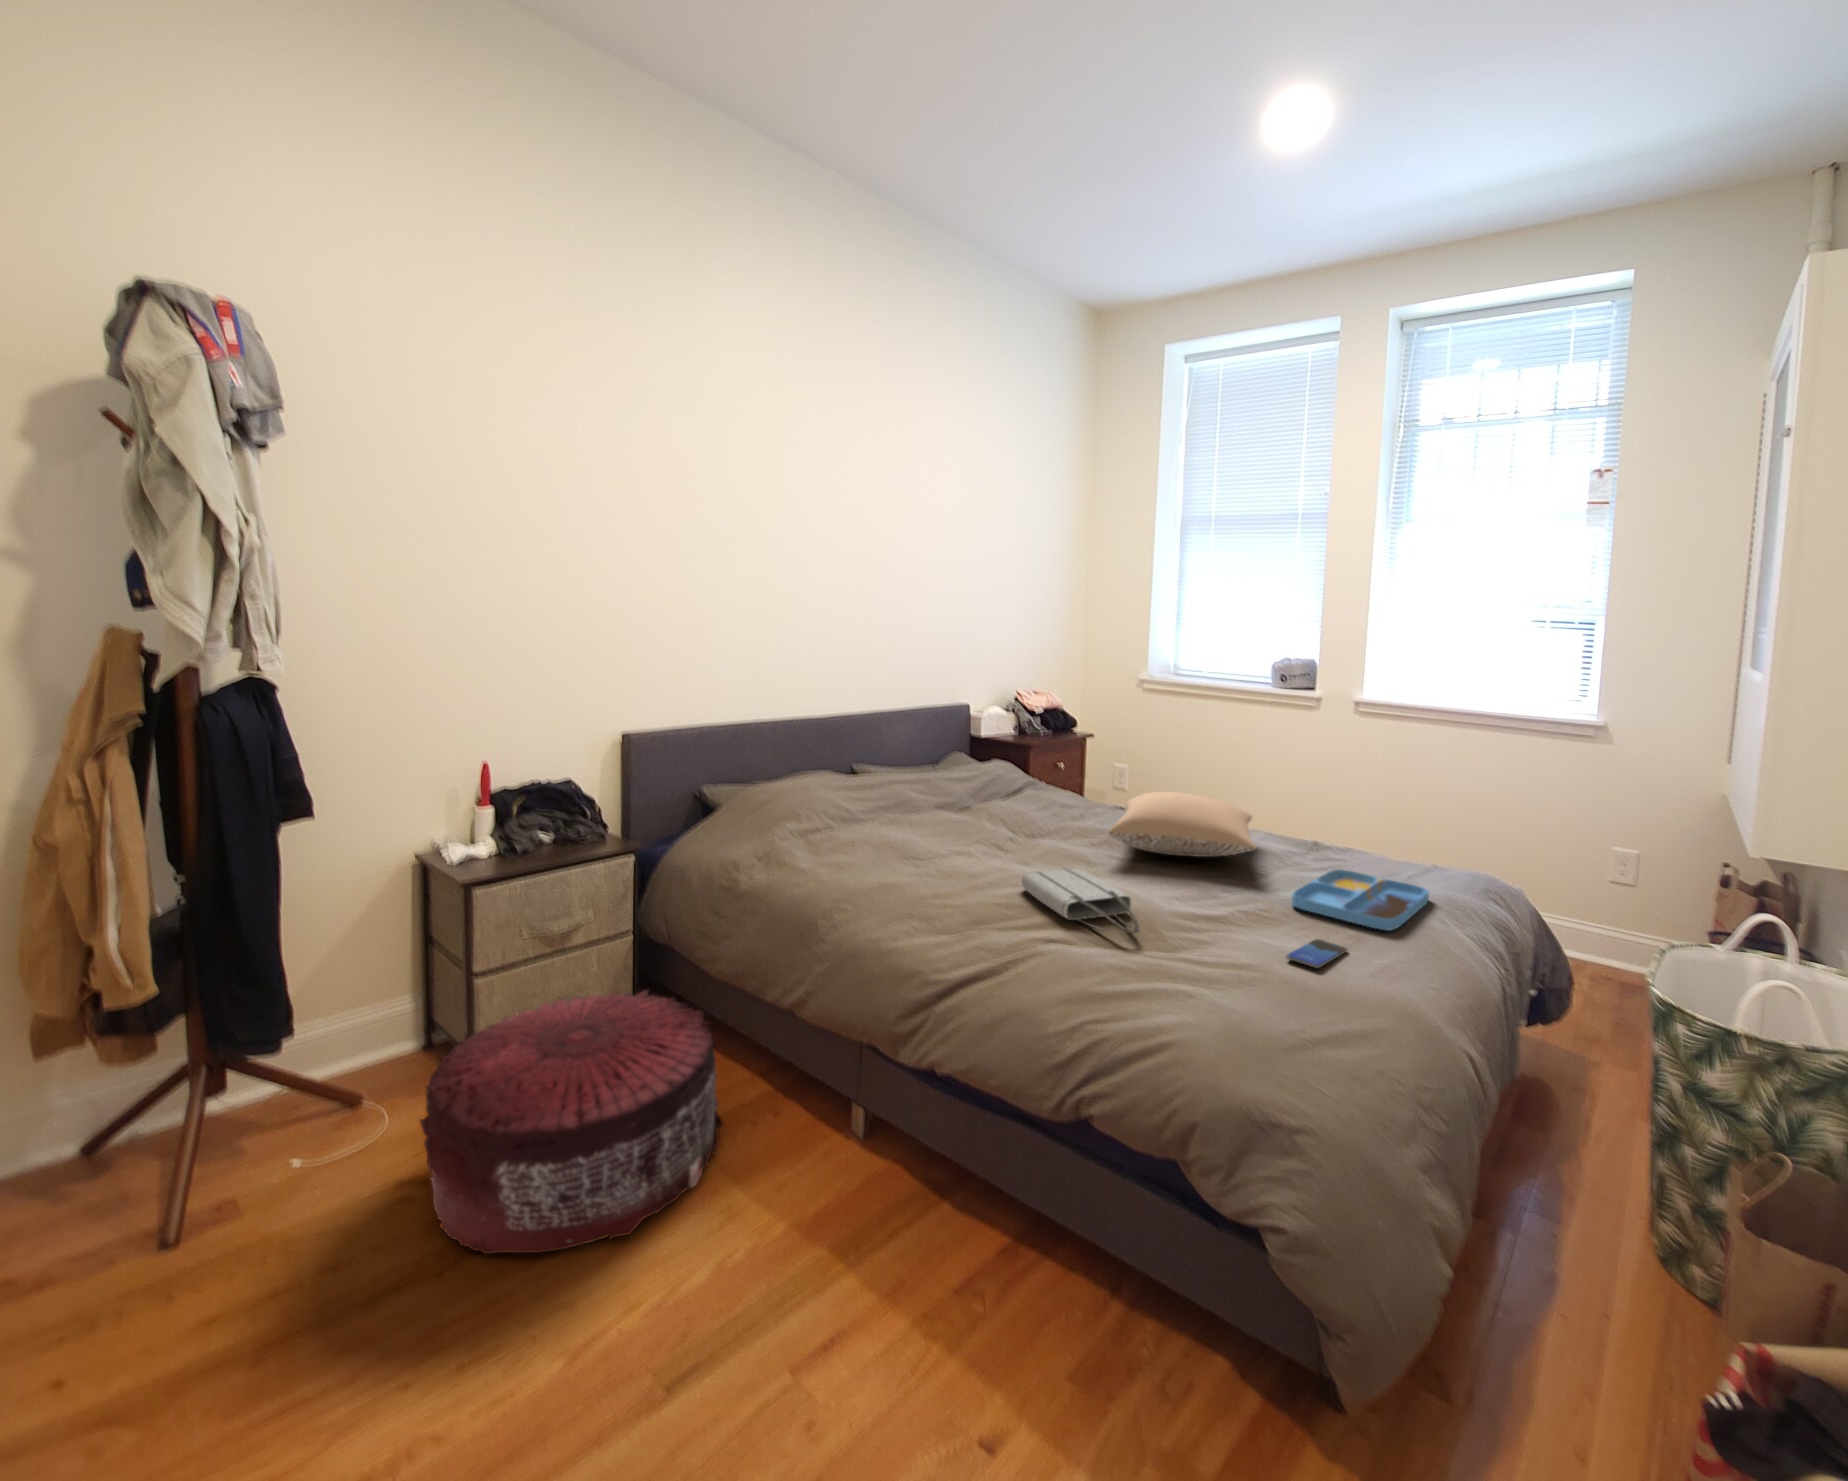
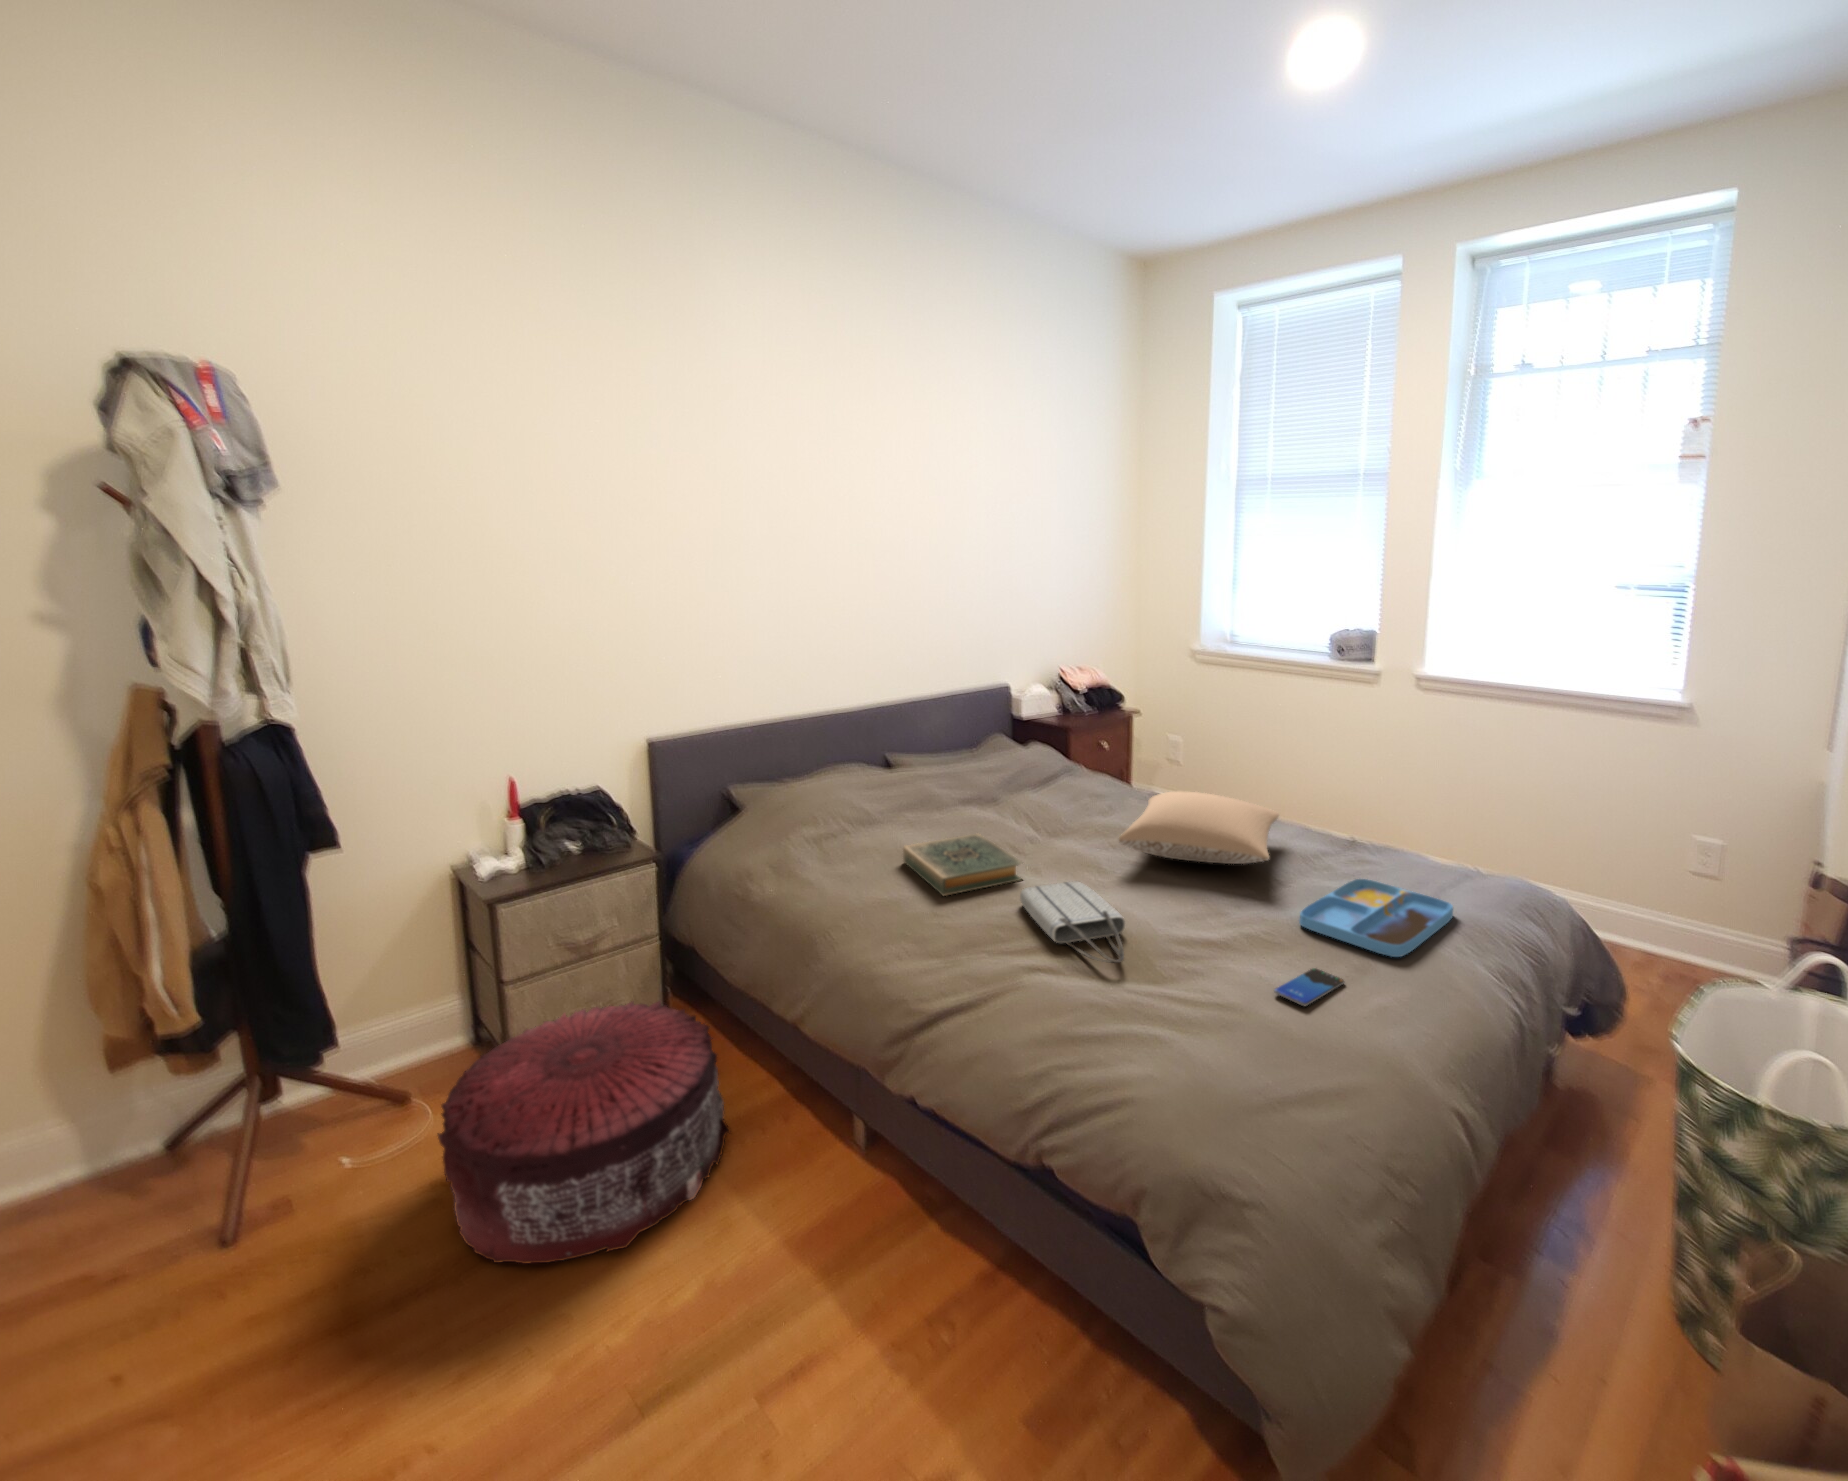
hardback book: none [894,830,1019,882] -> present [903,834,1023,896]

